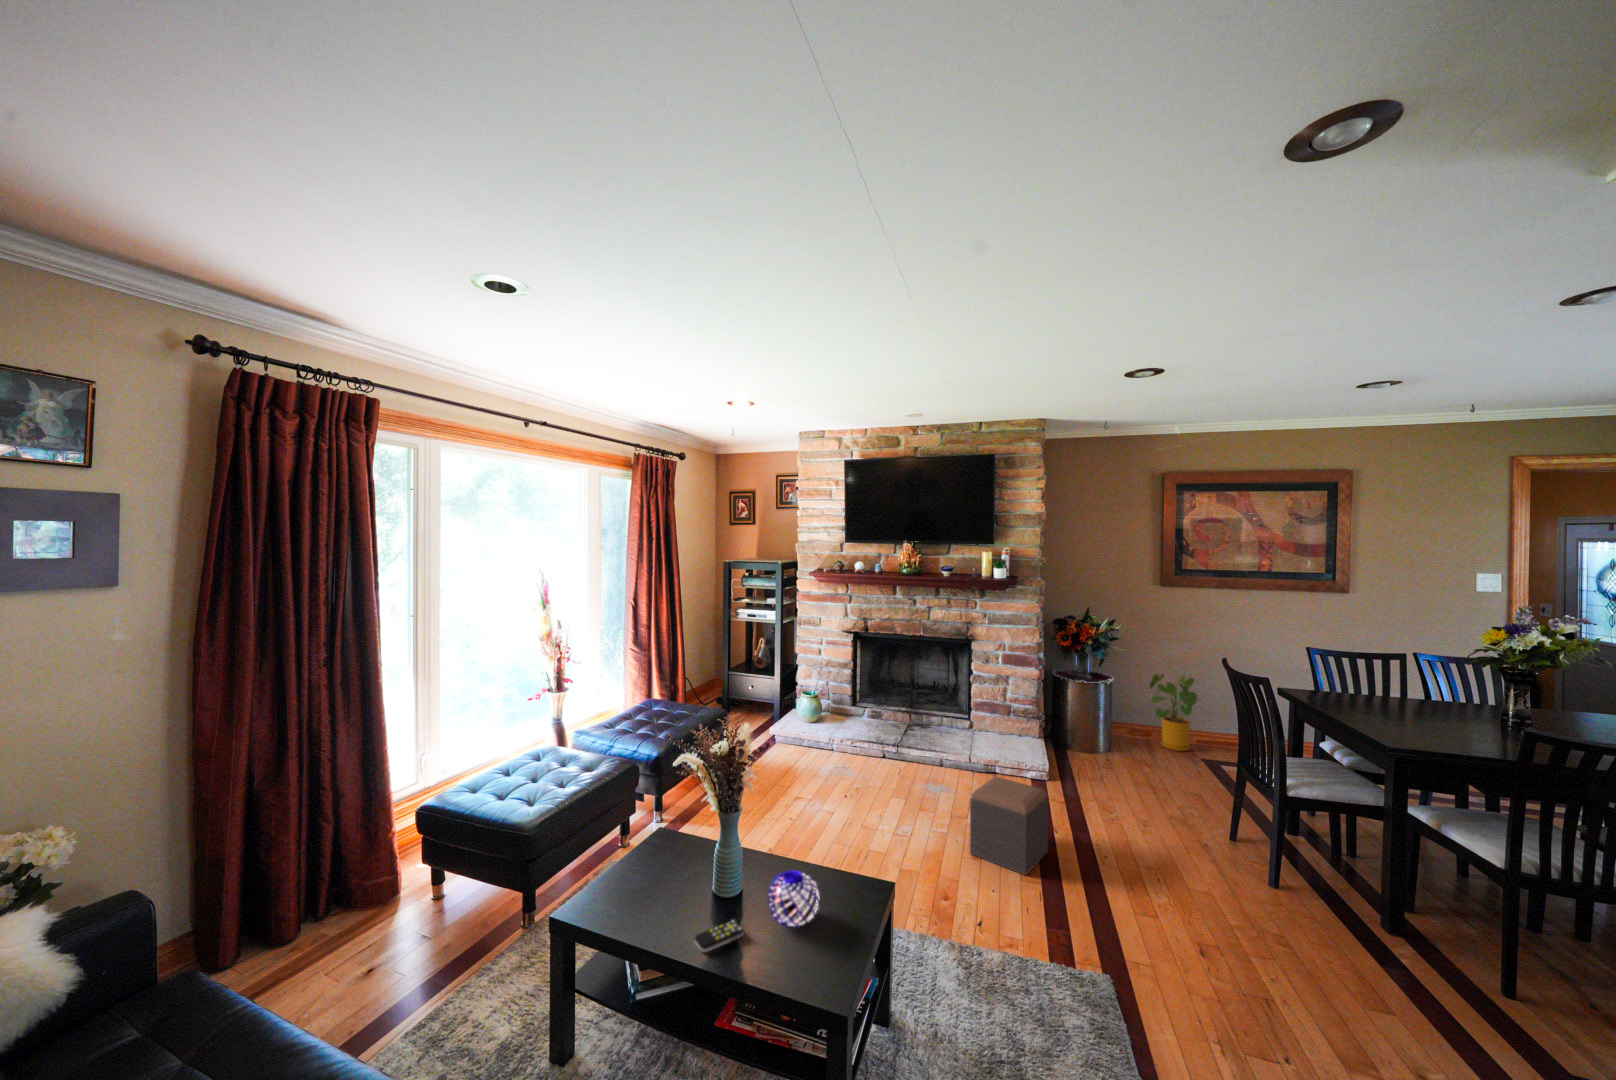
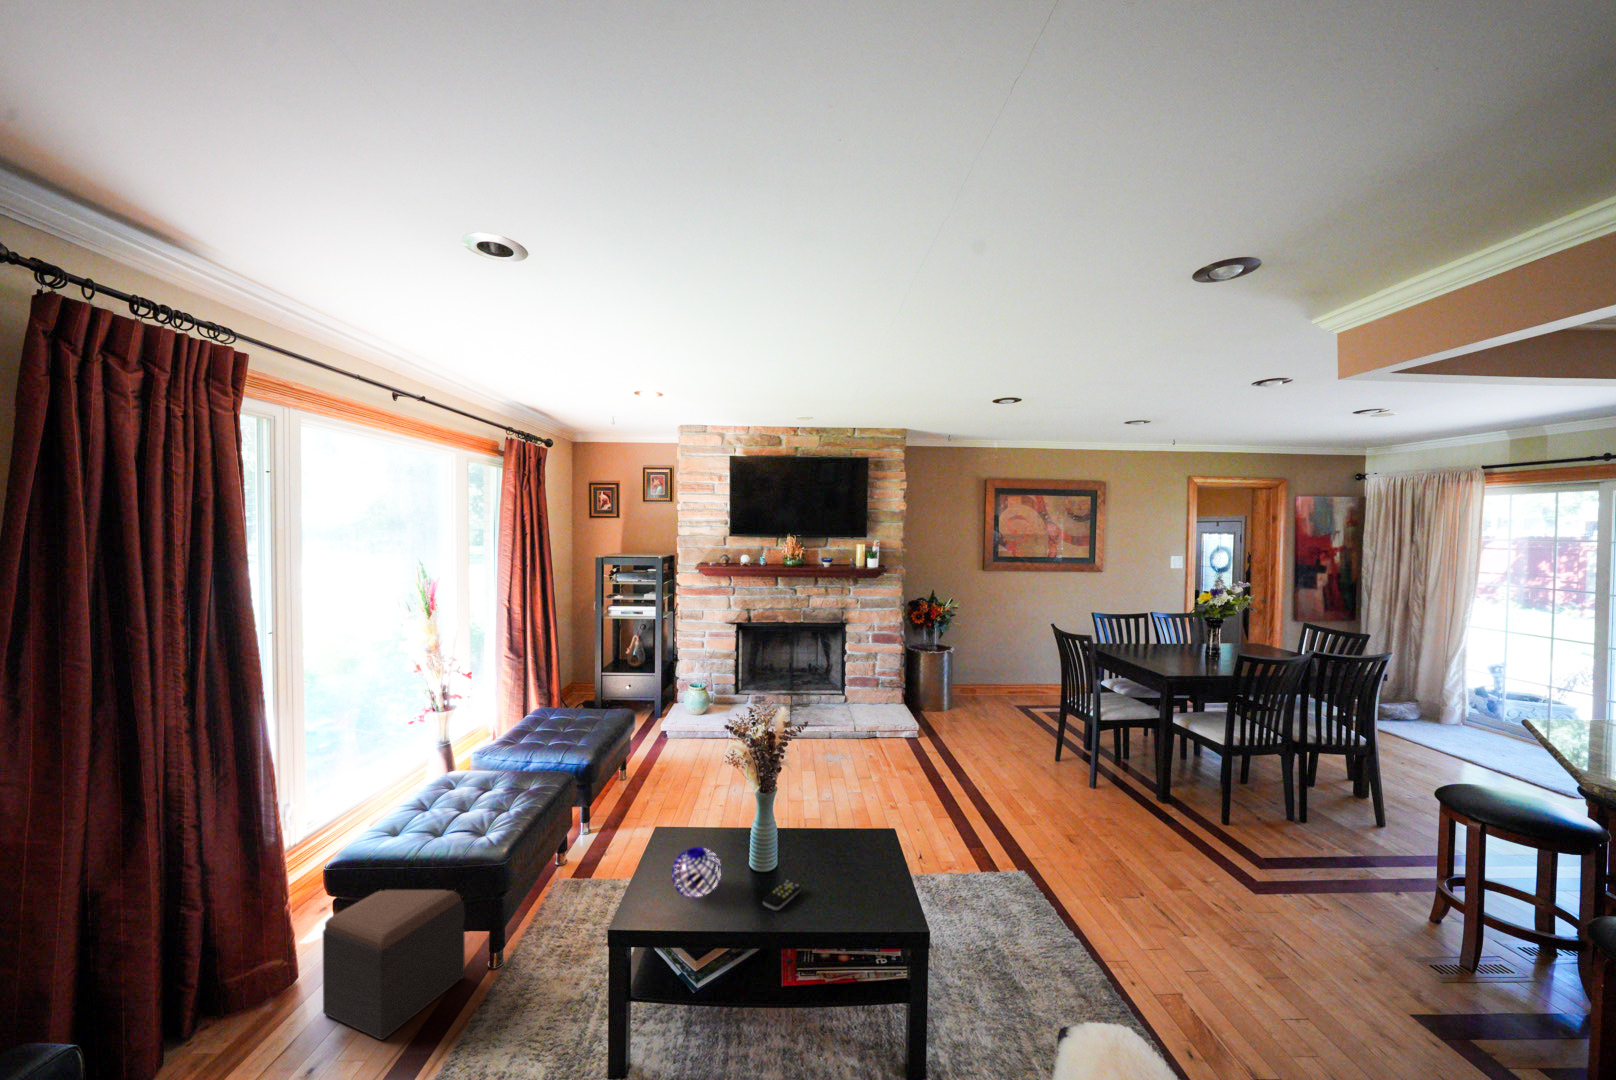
house plant: present [1149,674,1197,751] -> none [980,642,1023,704]
footstool: present [970,776,1048,875] -> present [323,890,465,1040]
decorative orb: present [768,871,819,927] -> present [672,847,721,898]

